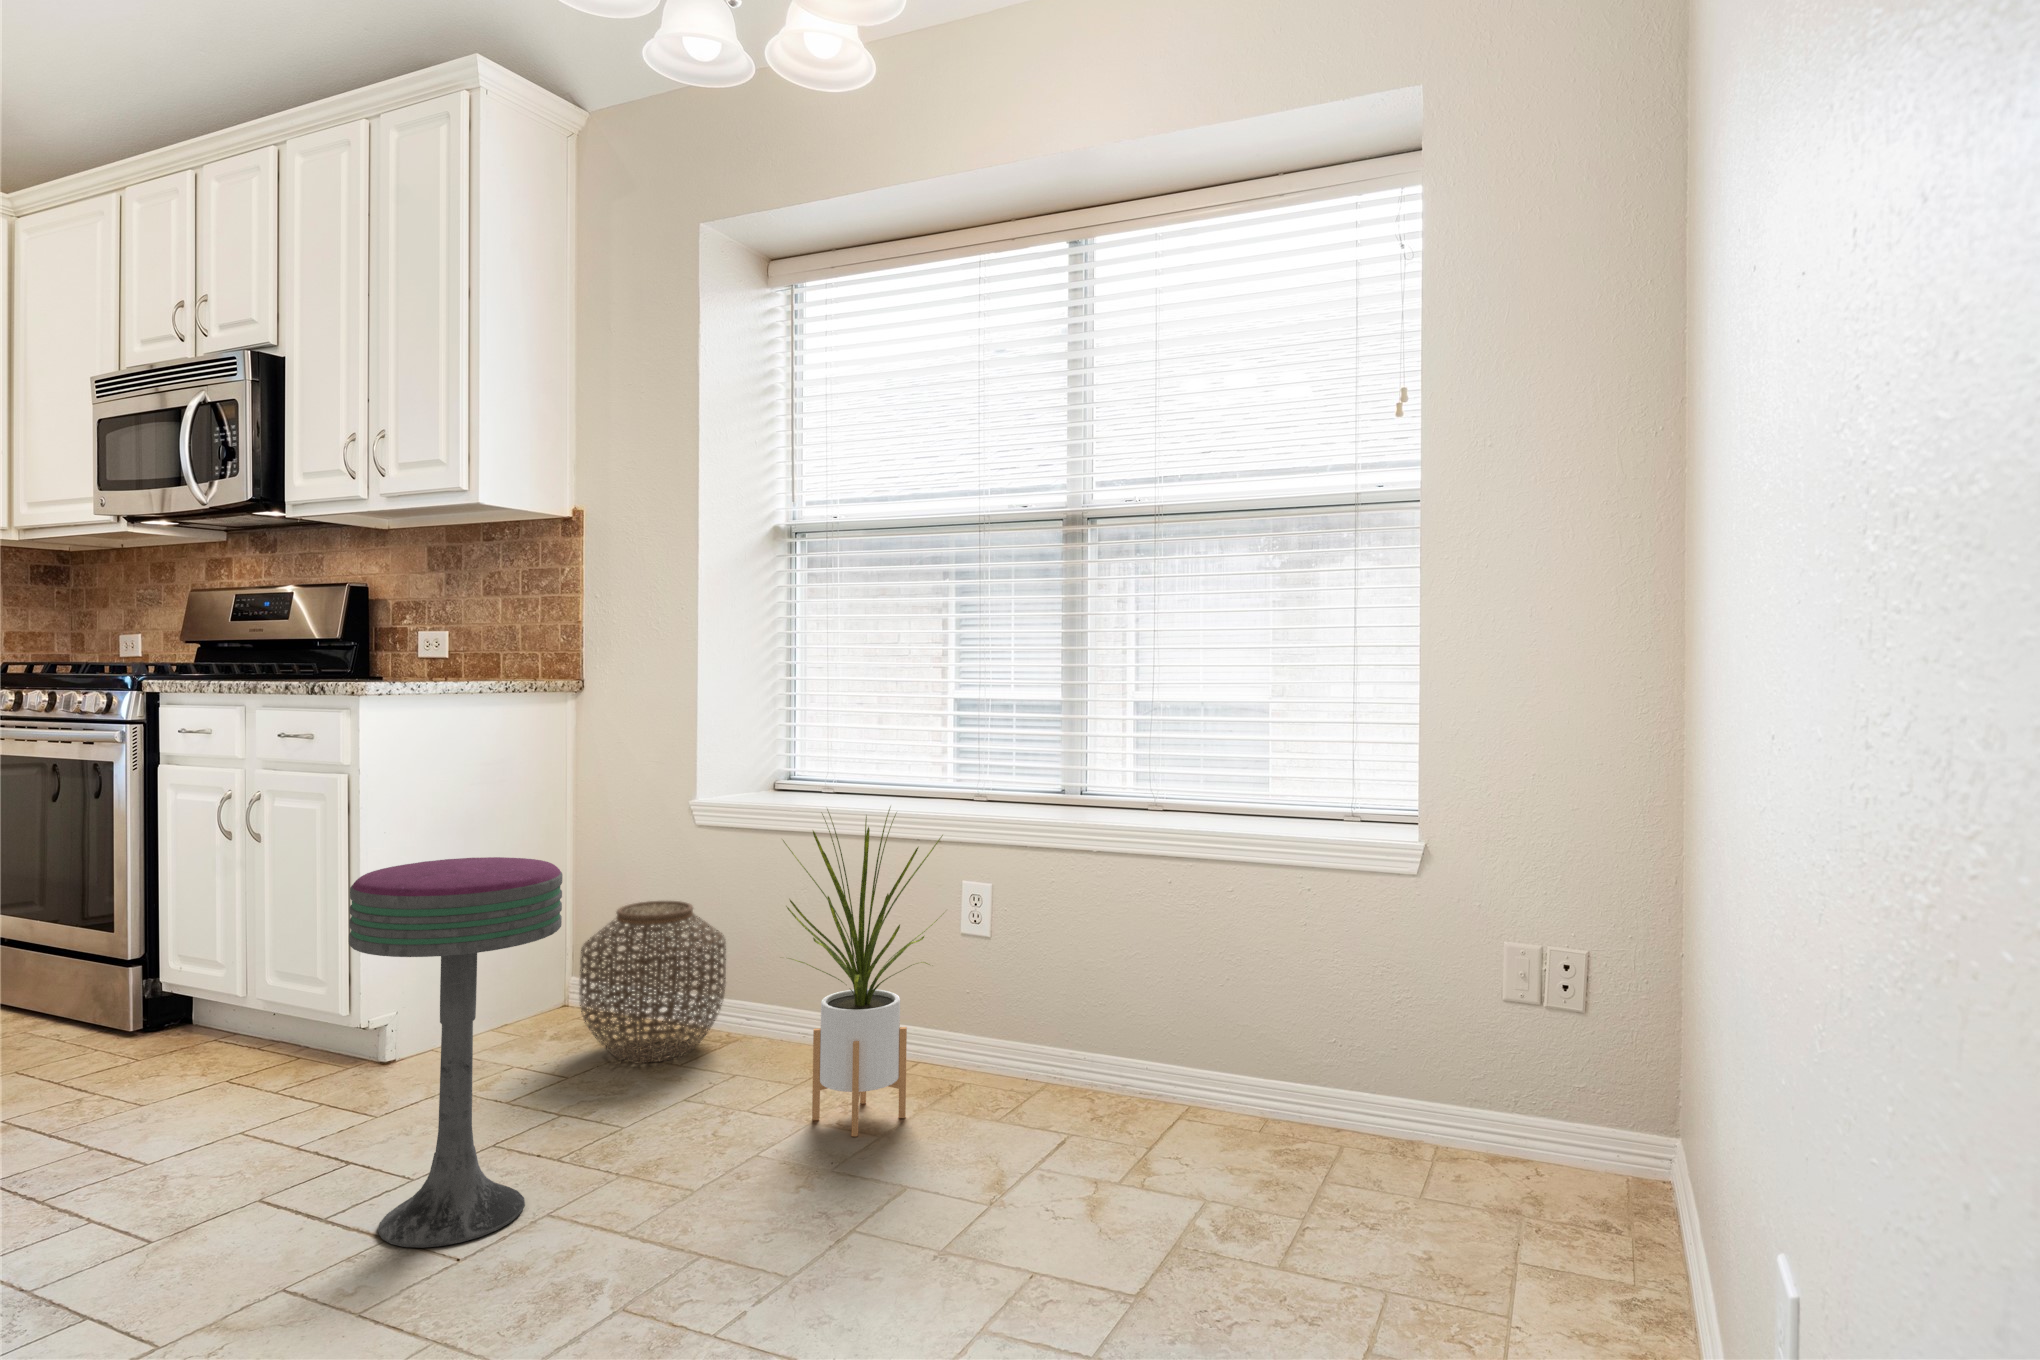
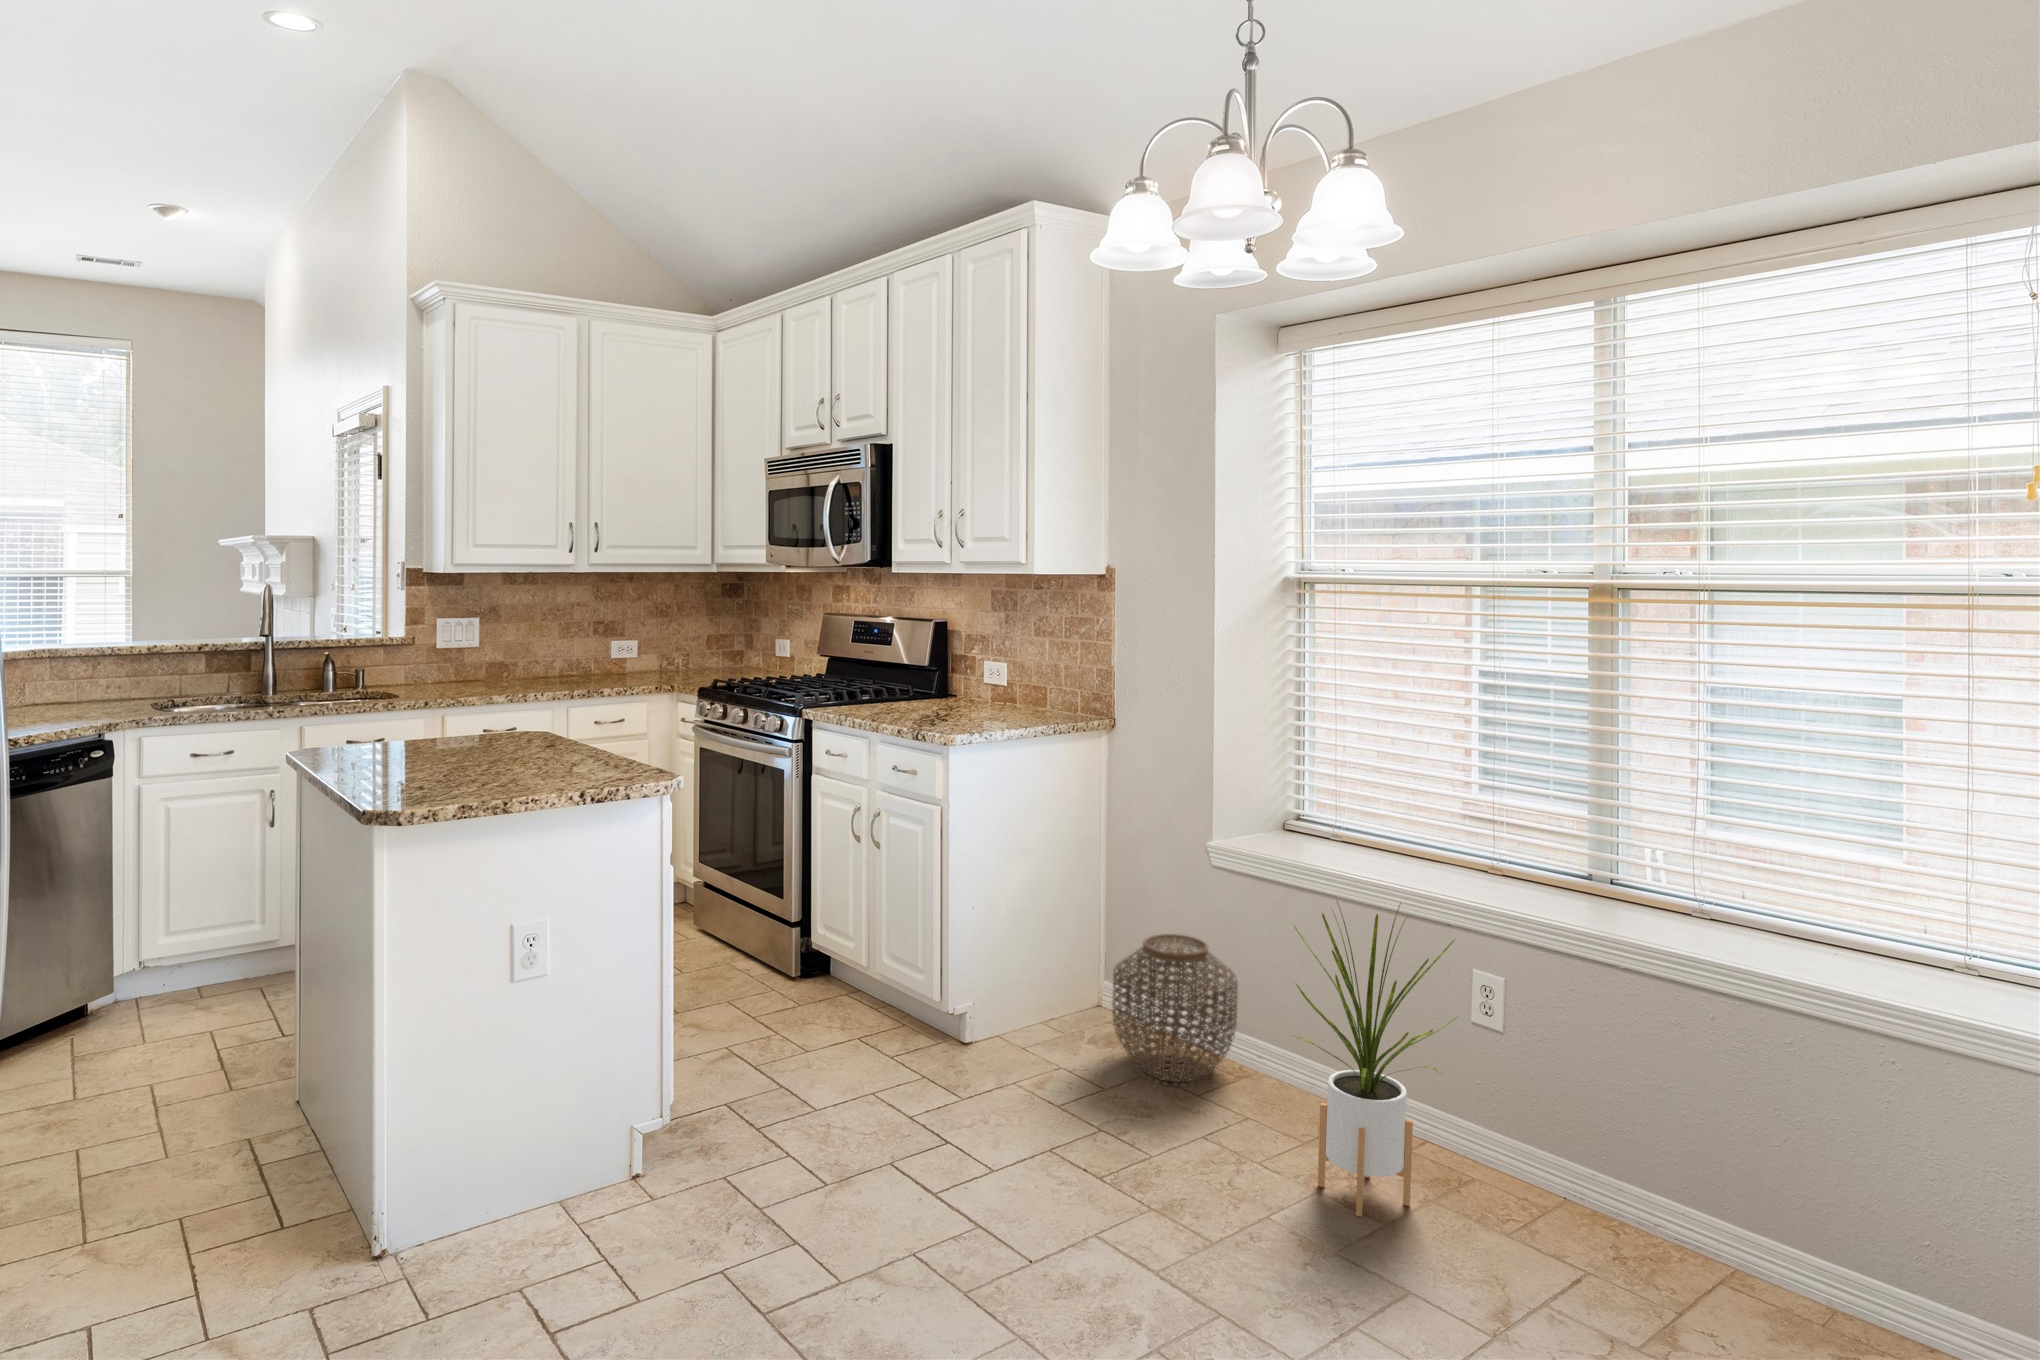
bar stool: present [349,857,563,1248] -> none [951,920,1106,1242]

